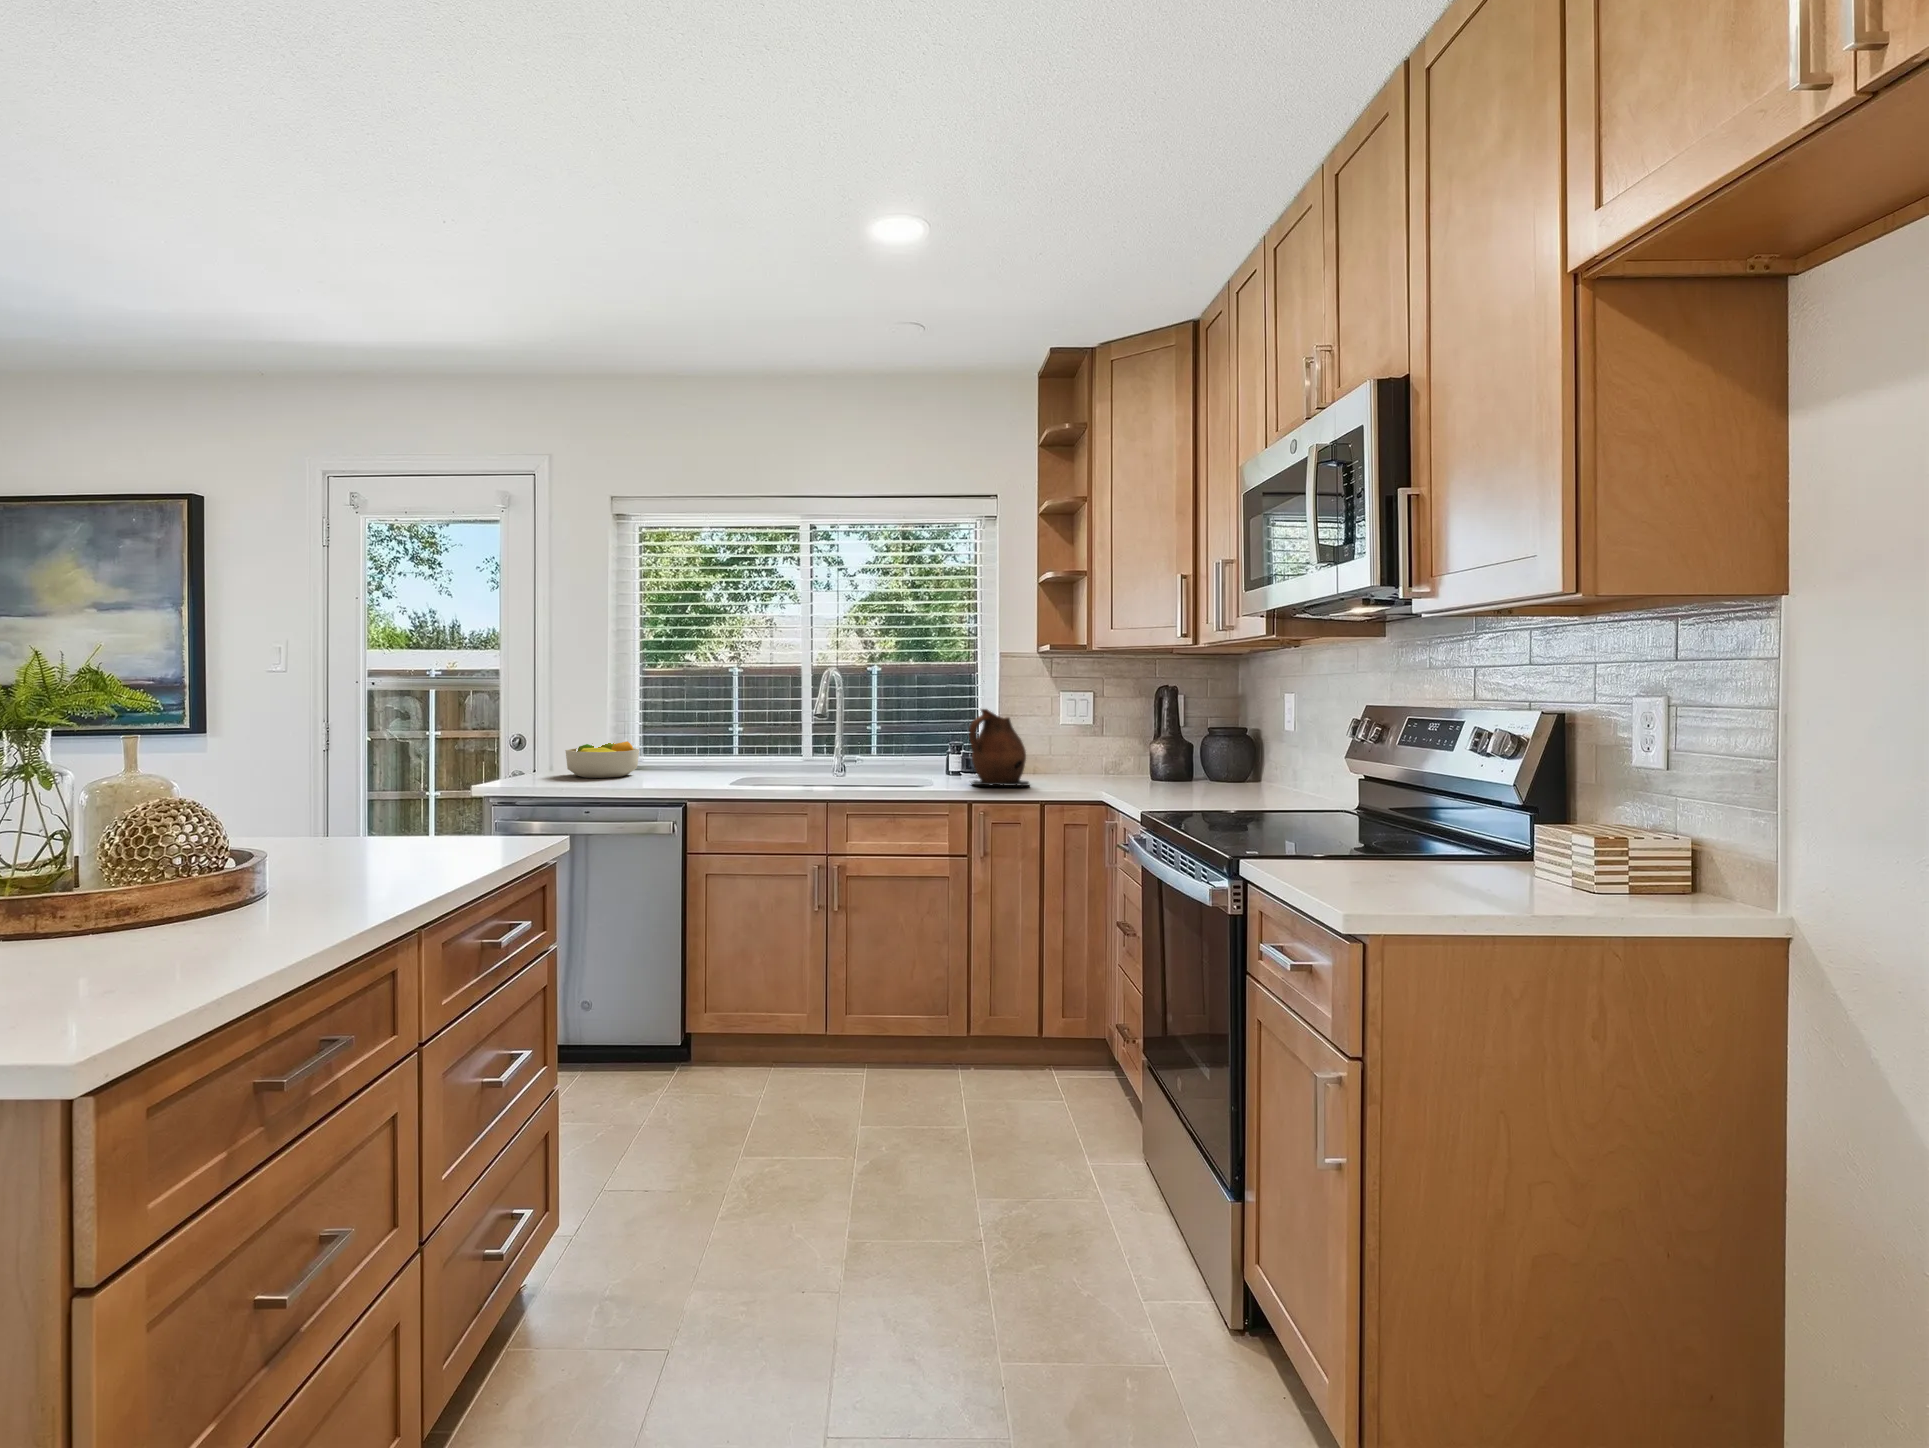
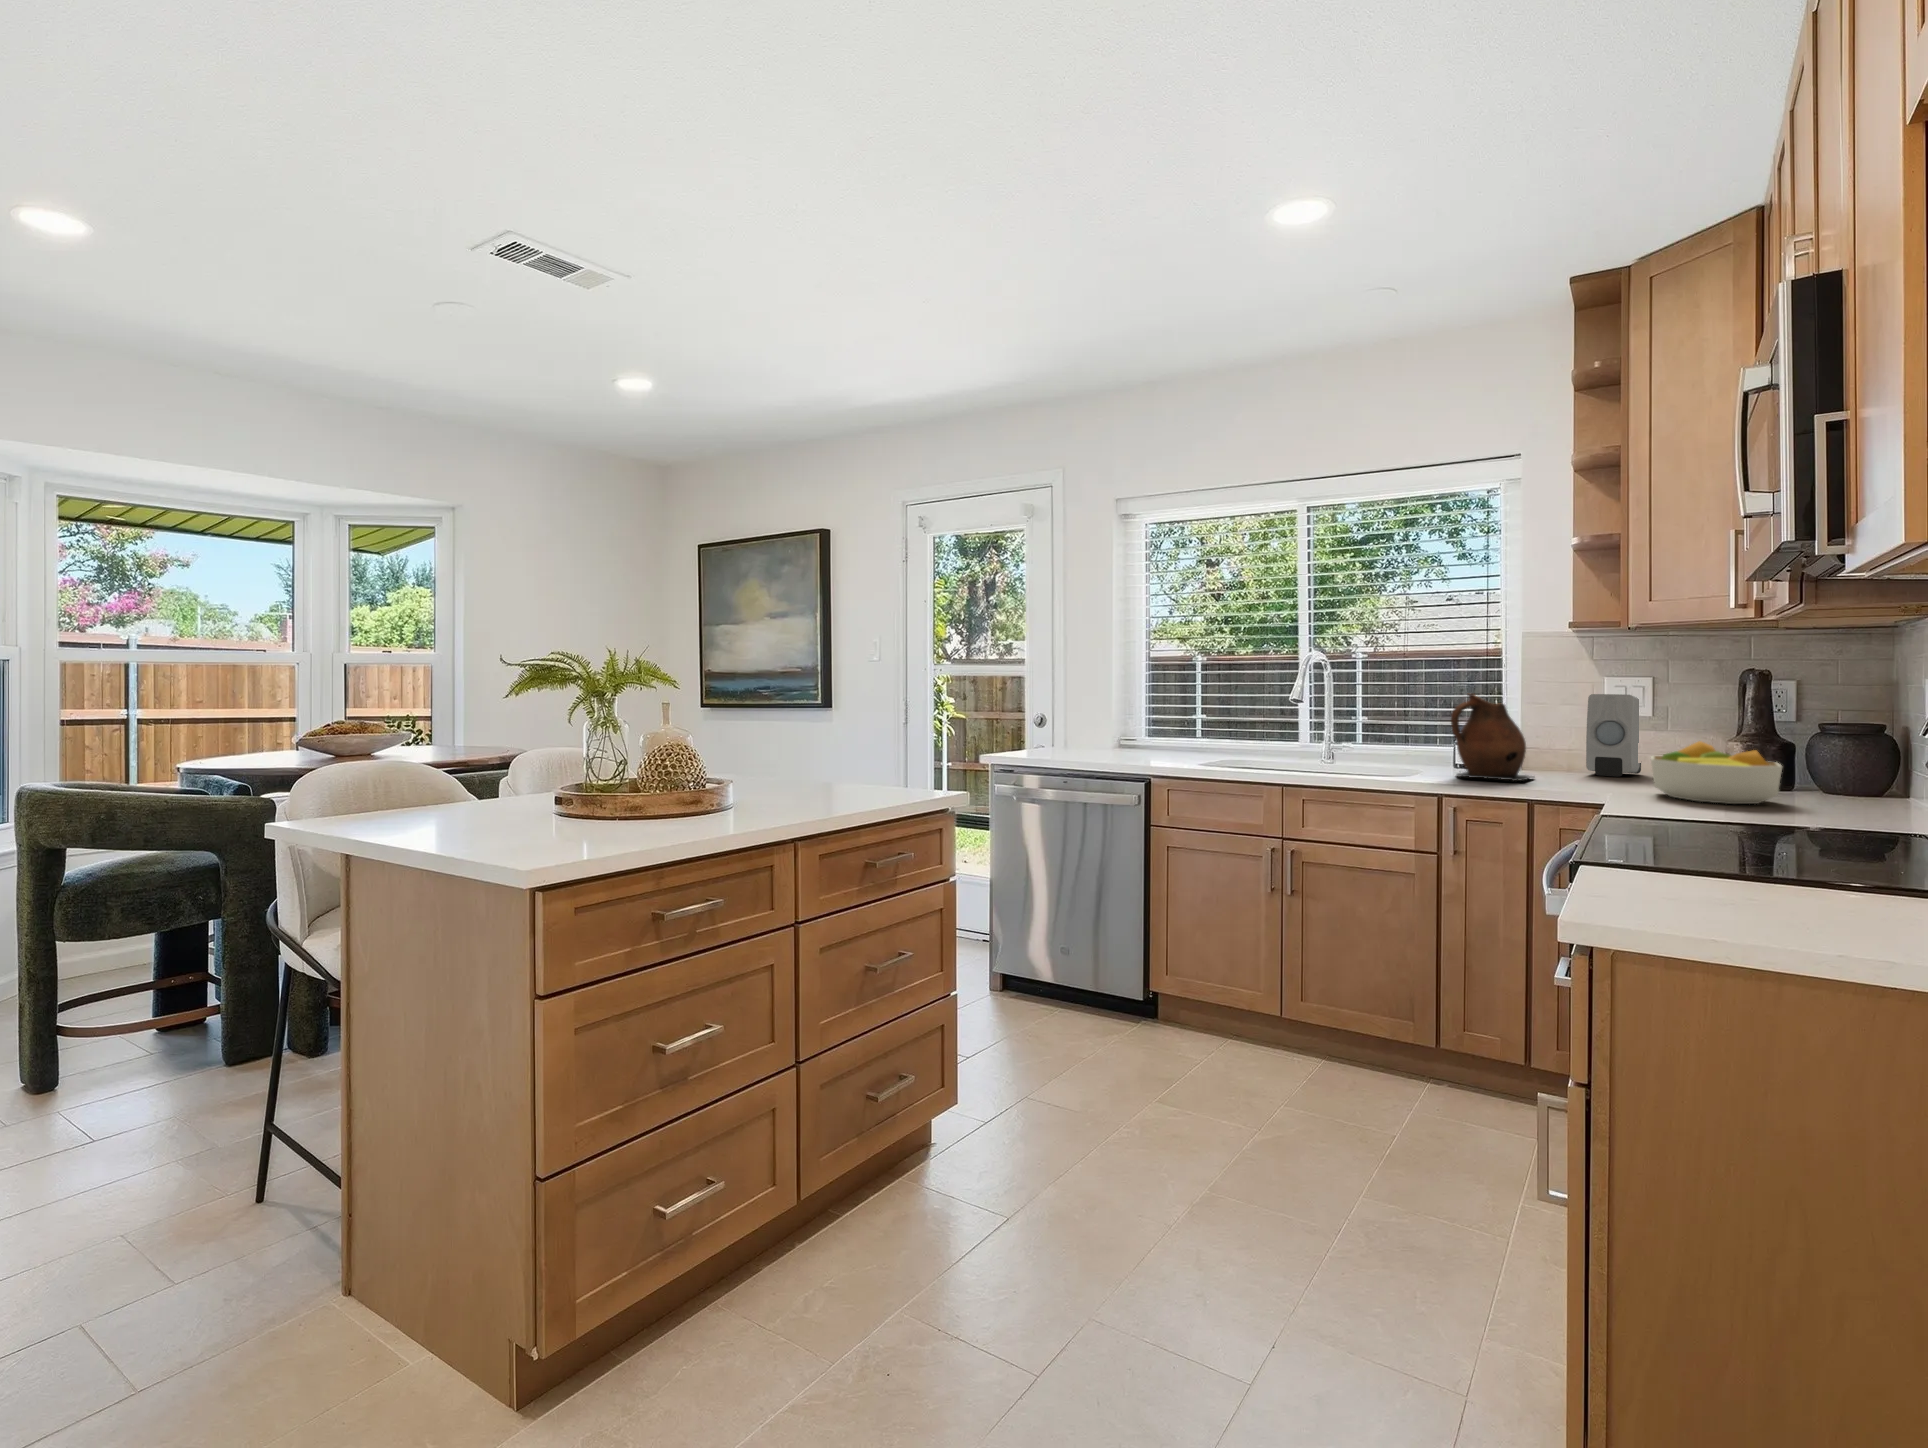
soap dispenser: none [1054,707,1087,777] -> present [1586,694,1641,777]
fruit bowl: present [565,741,639,778] -> present [1651,741,1782,804]

